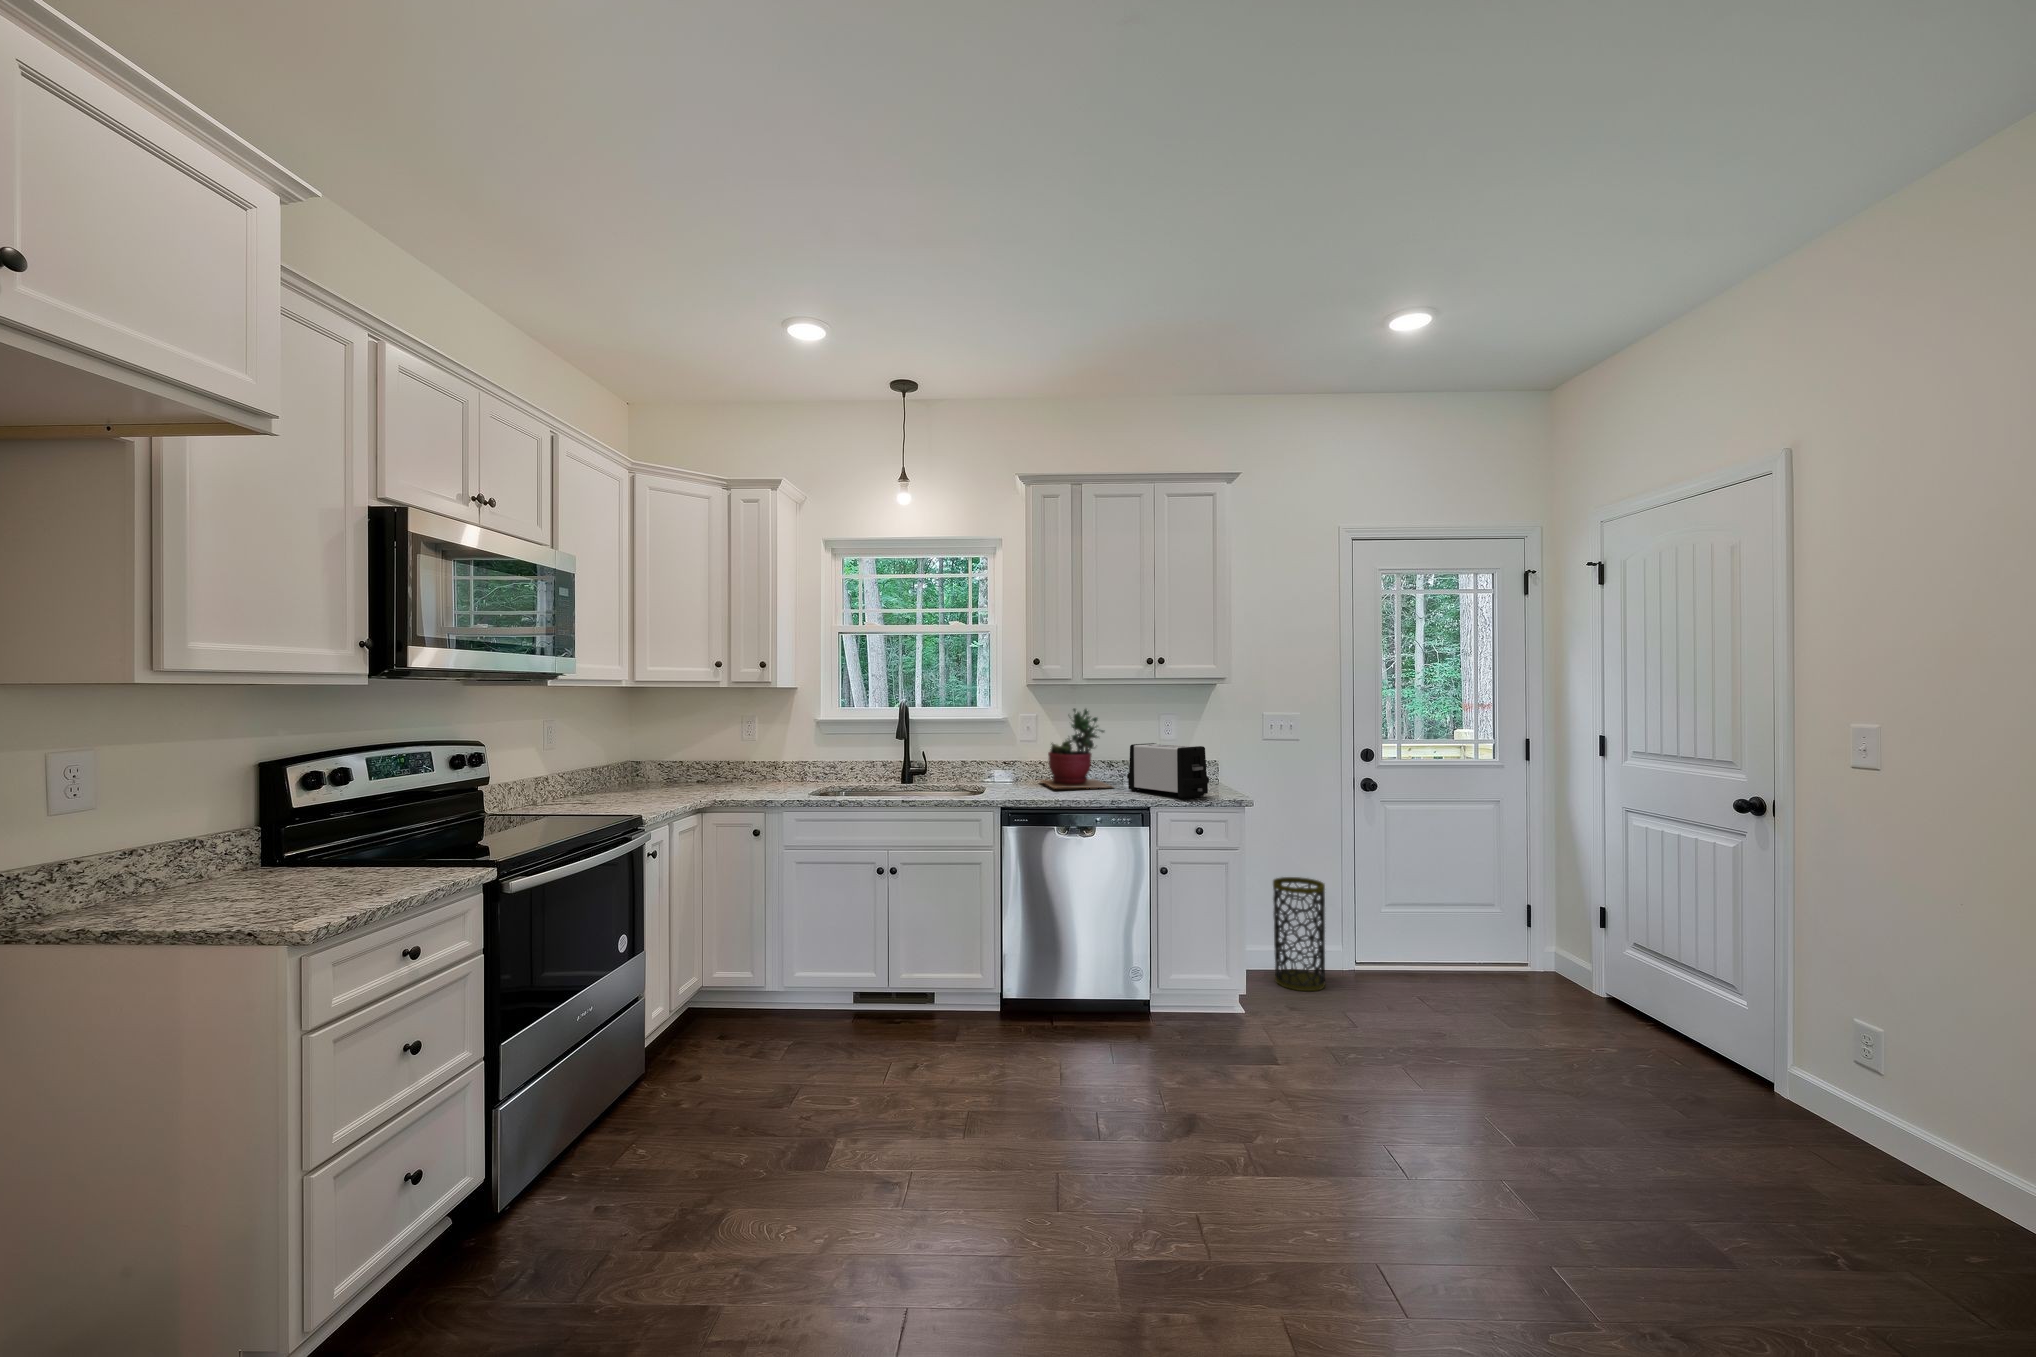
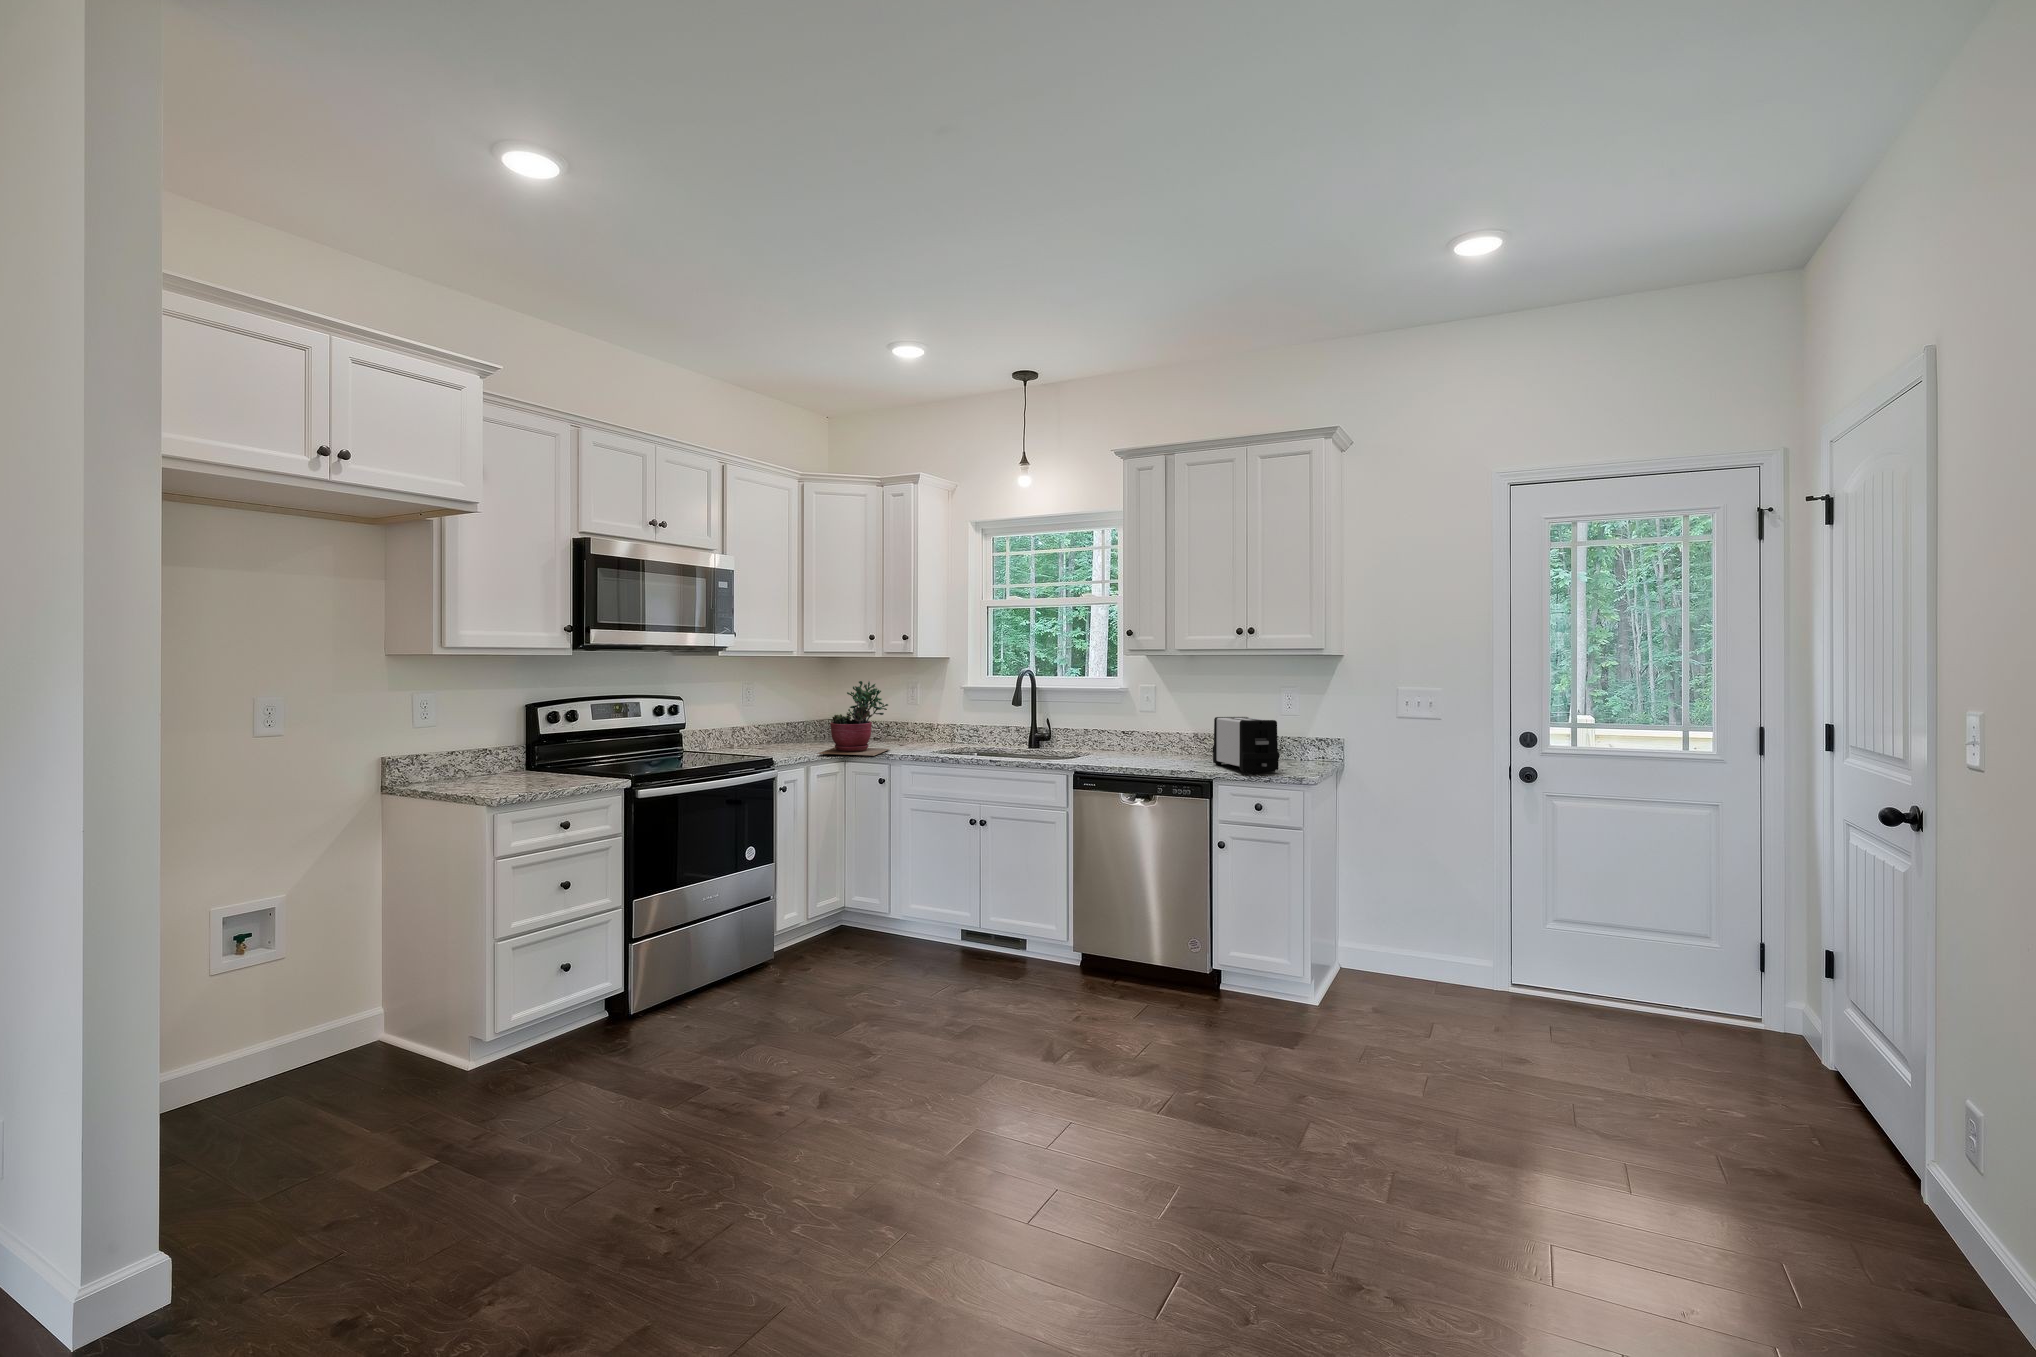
succulent plant: present [1040,708,1111,788] -> present [819,681,889,756]
trash can: present [1273,877,1325,991] -> none [1391,874,1451,1001]

